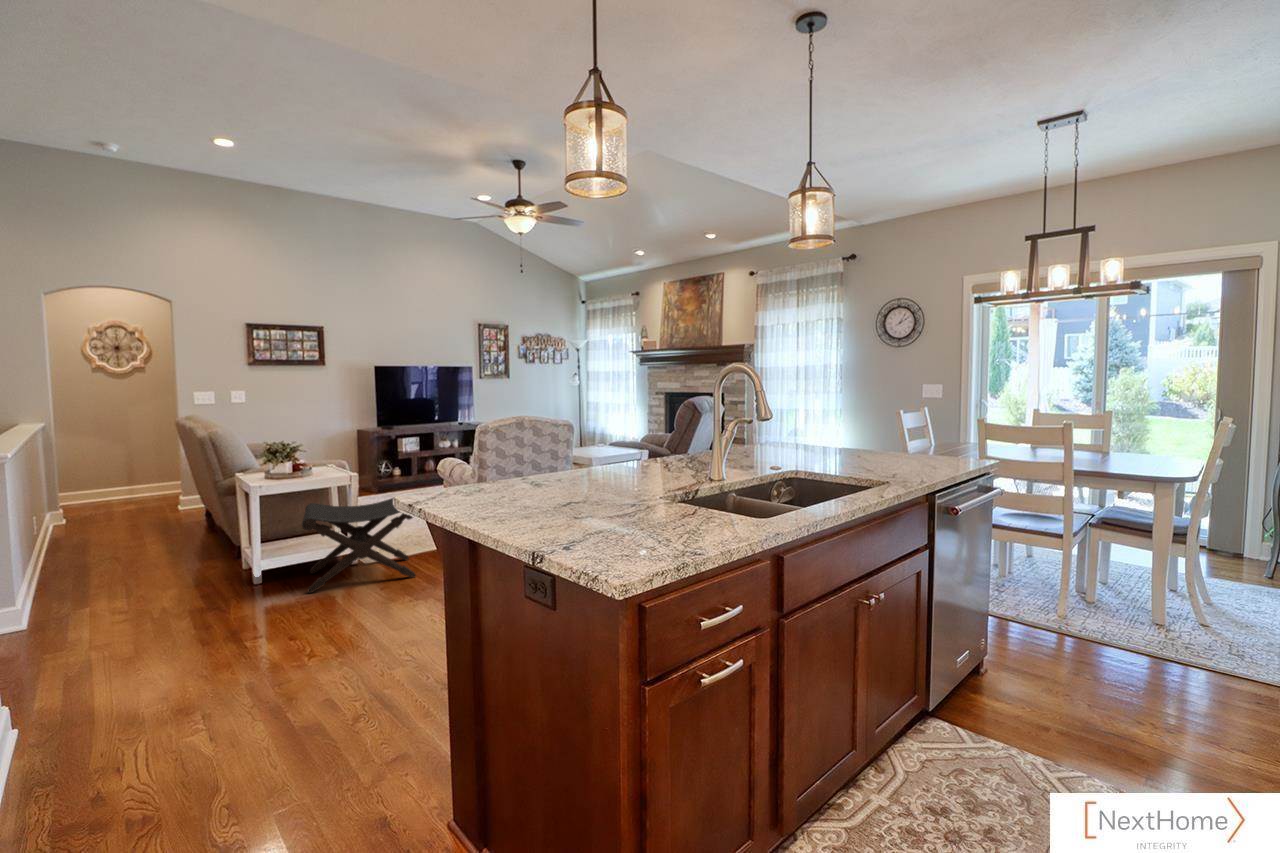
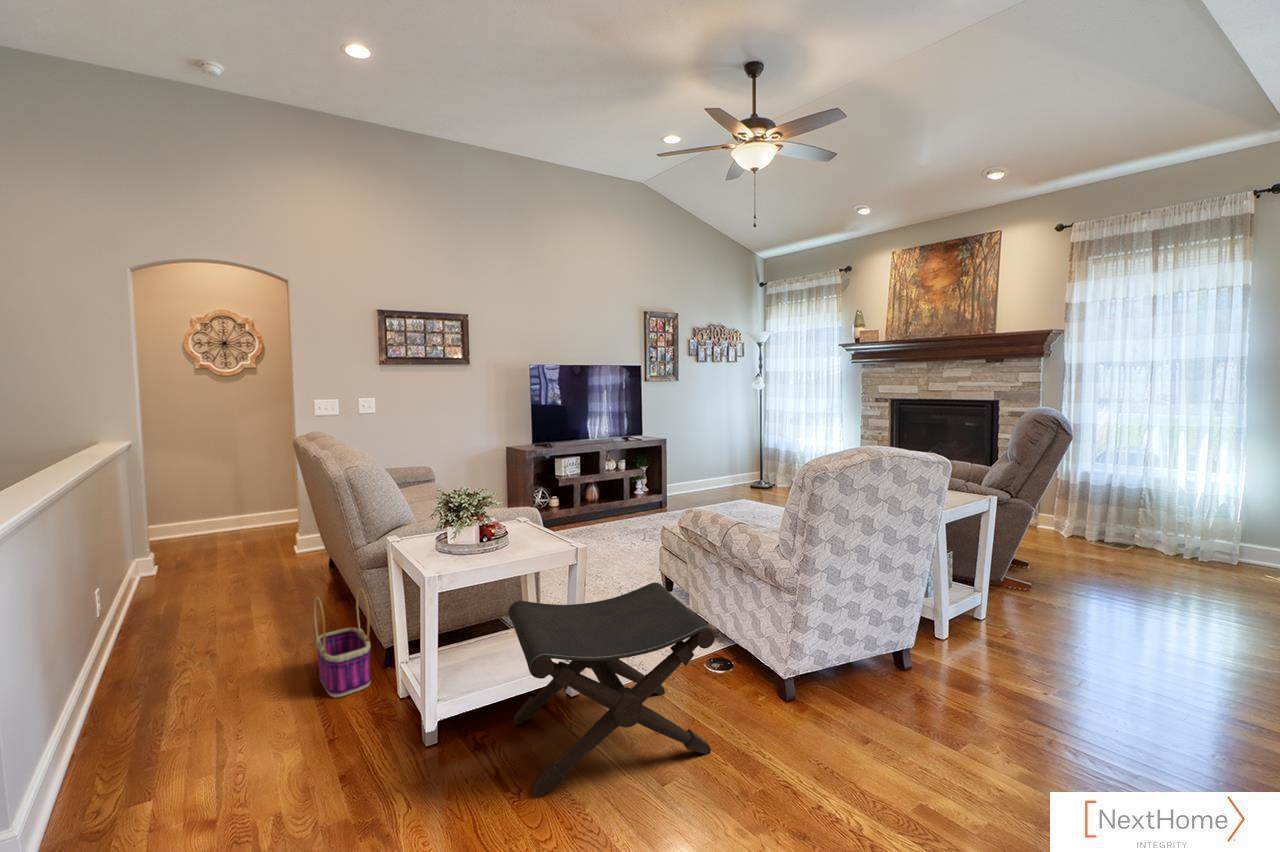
basket: none [187,507,225,570] -> present [314,588,370,698]

